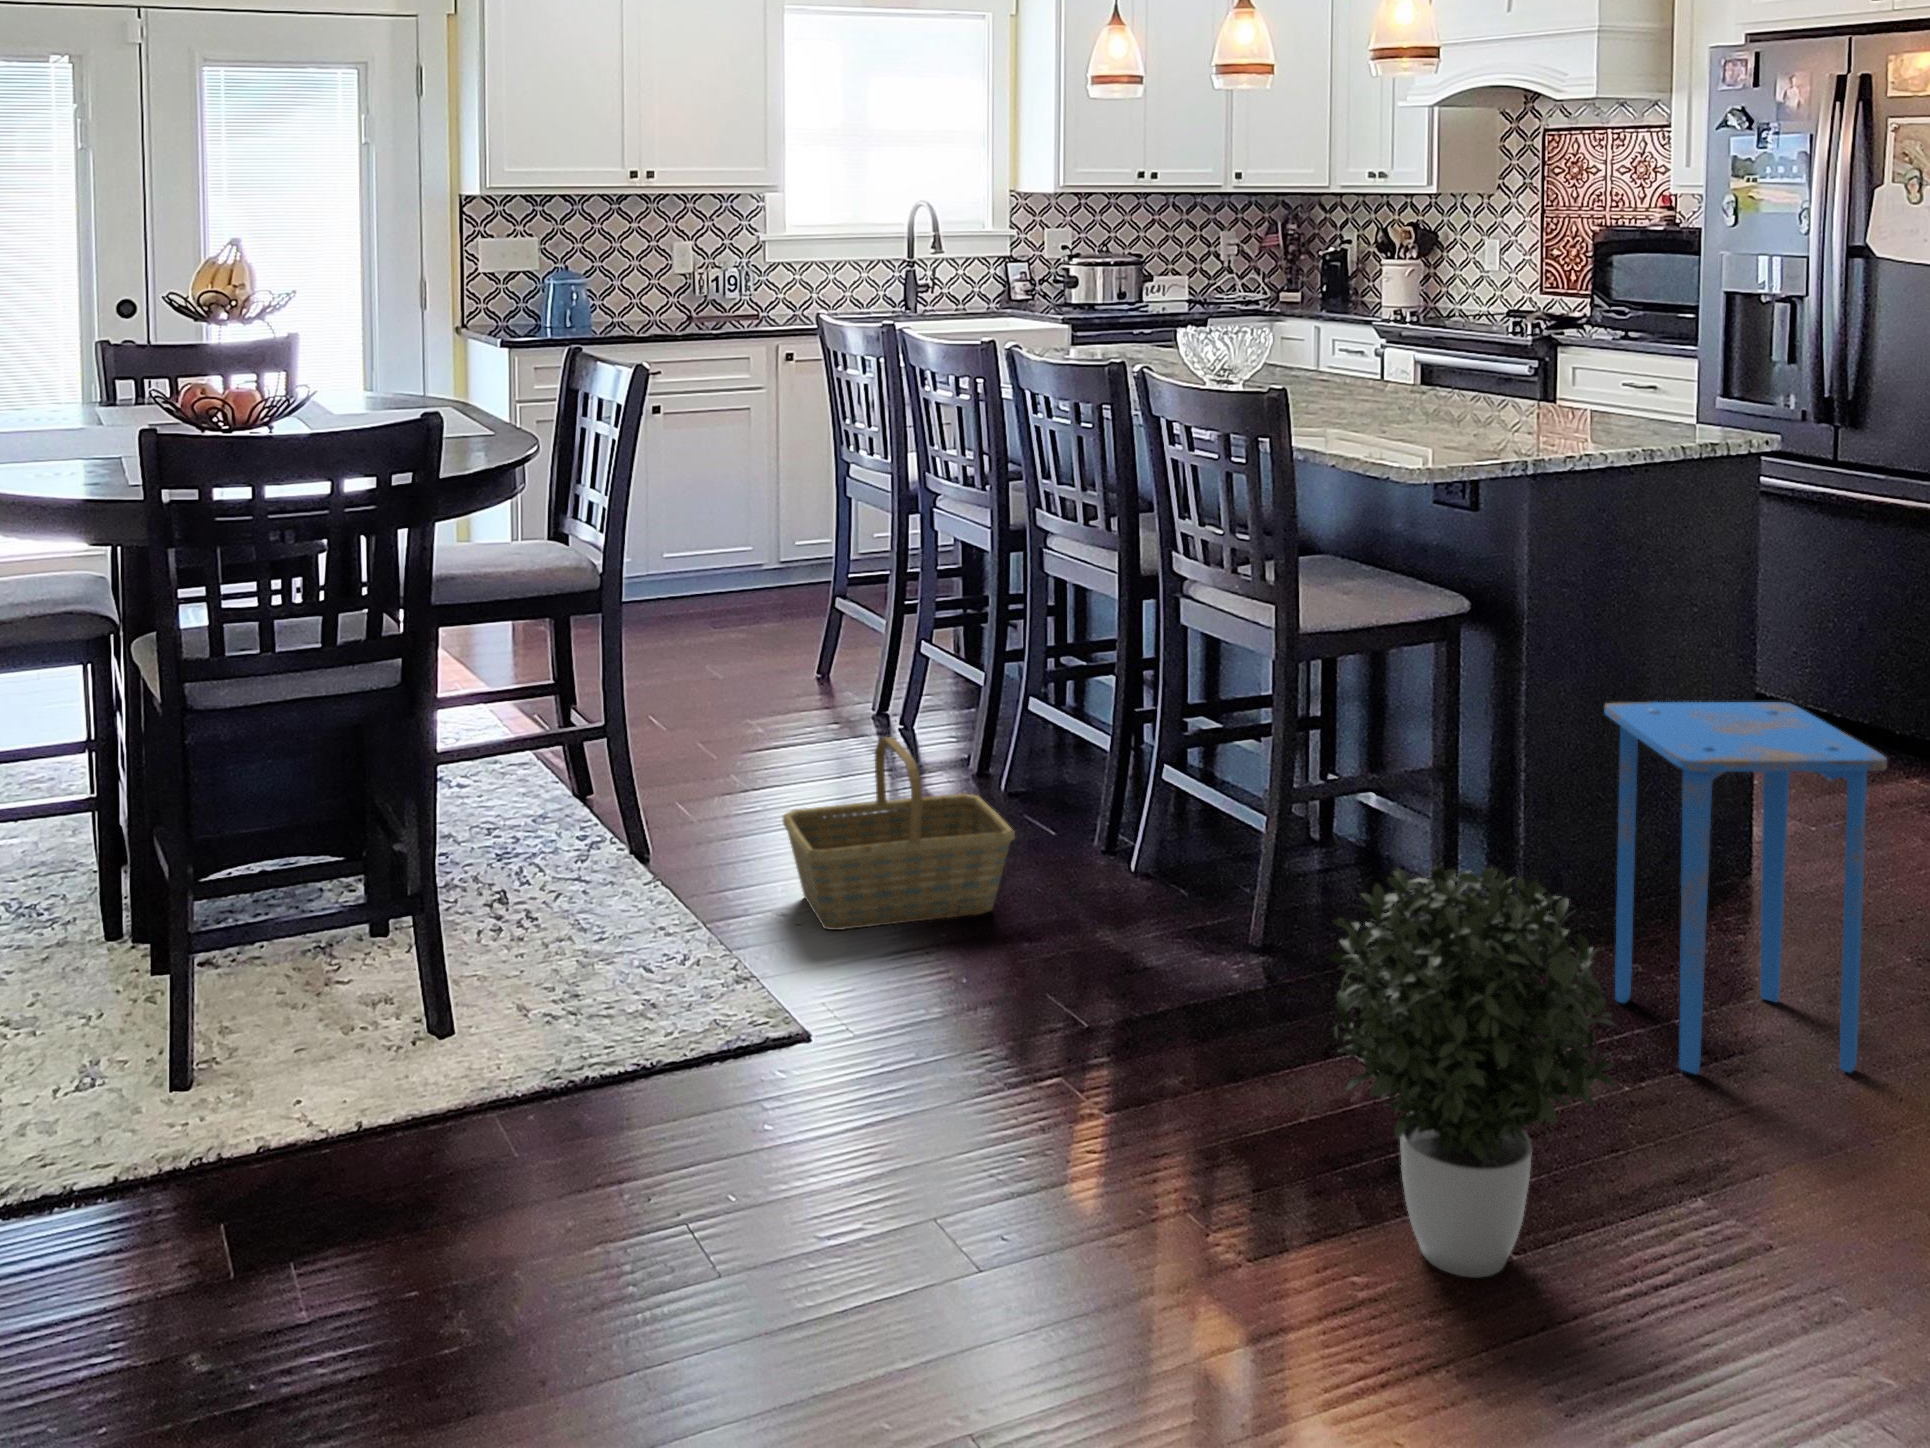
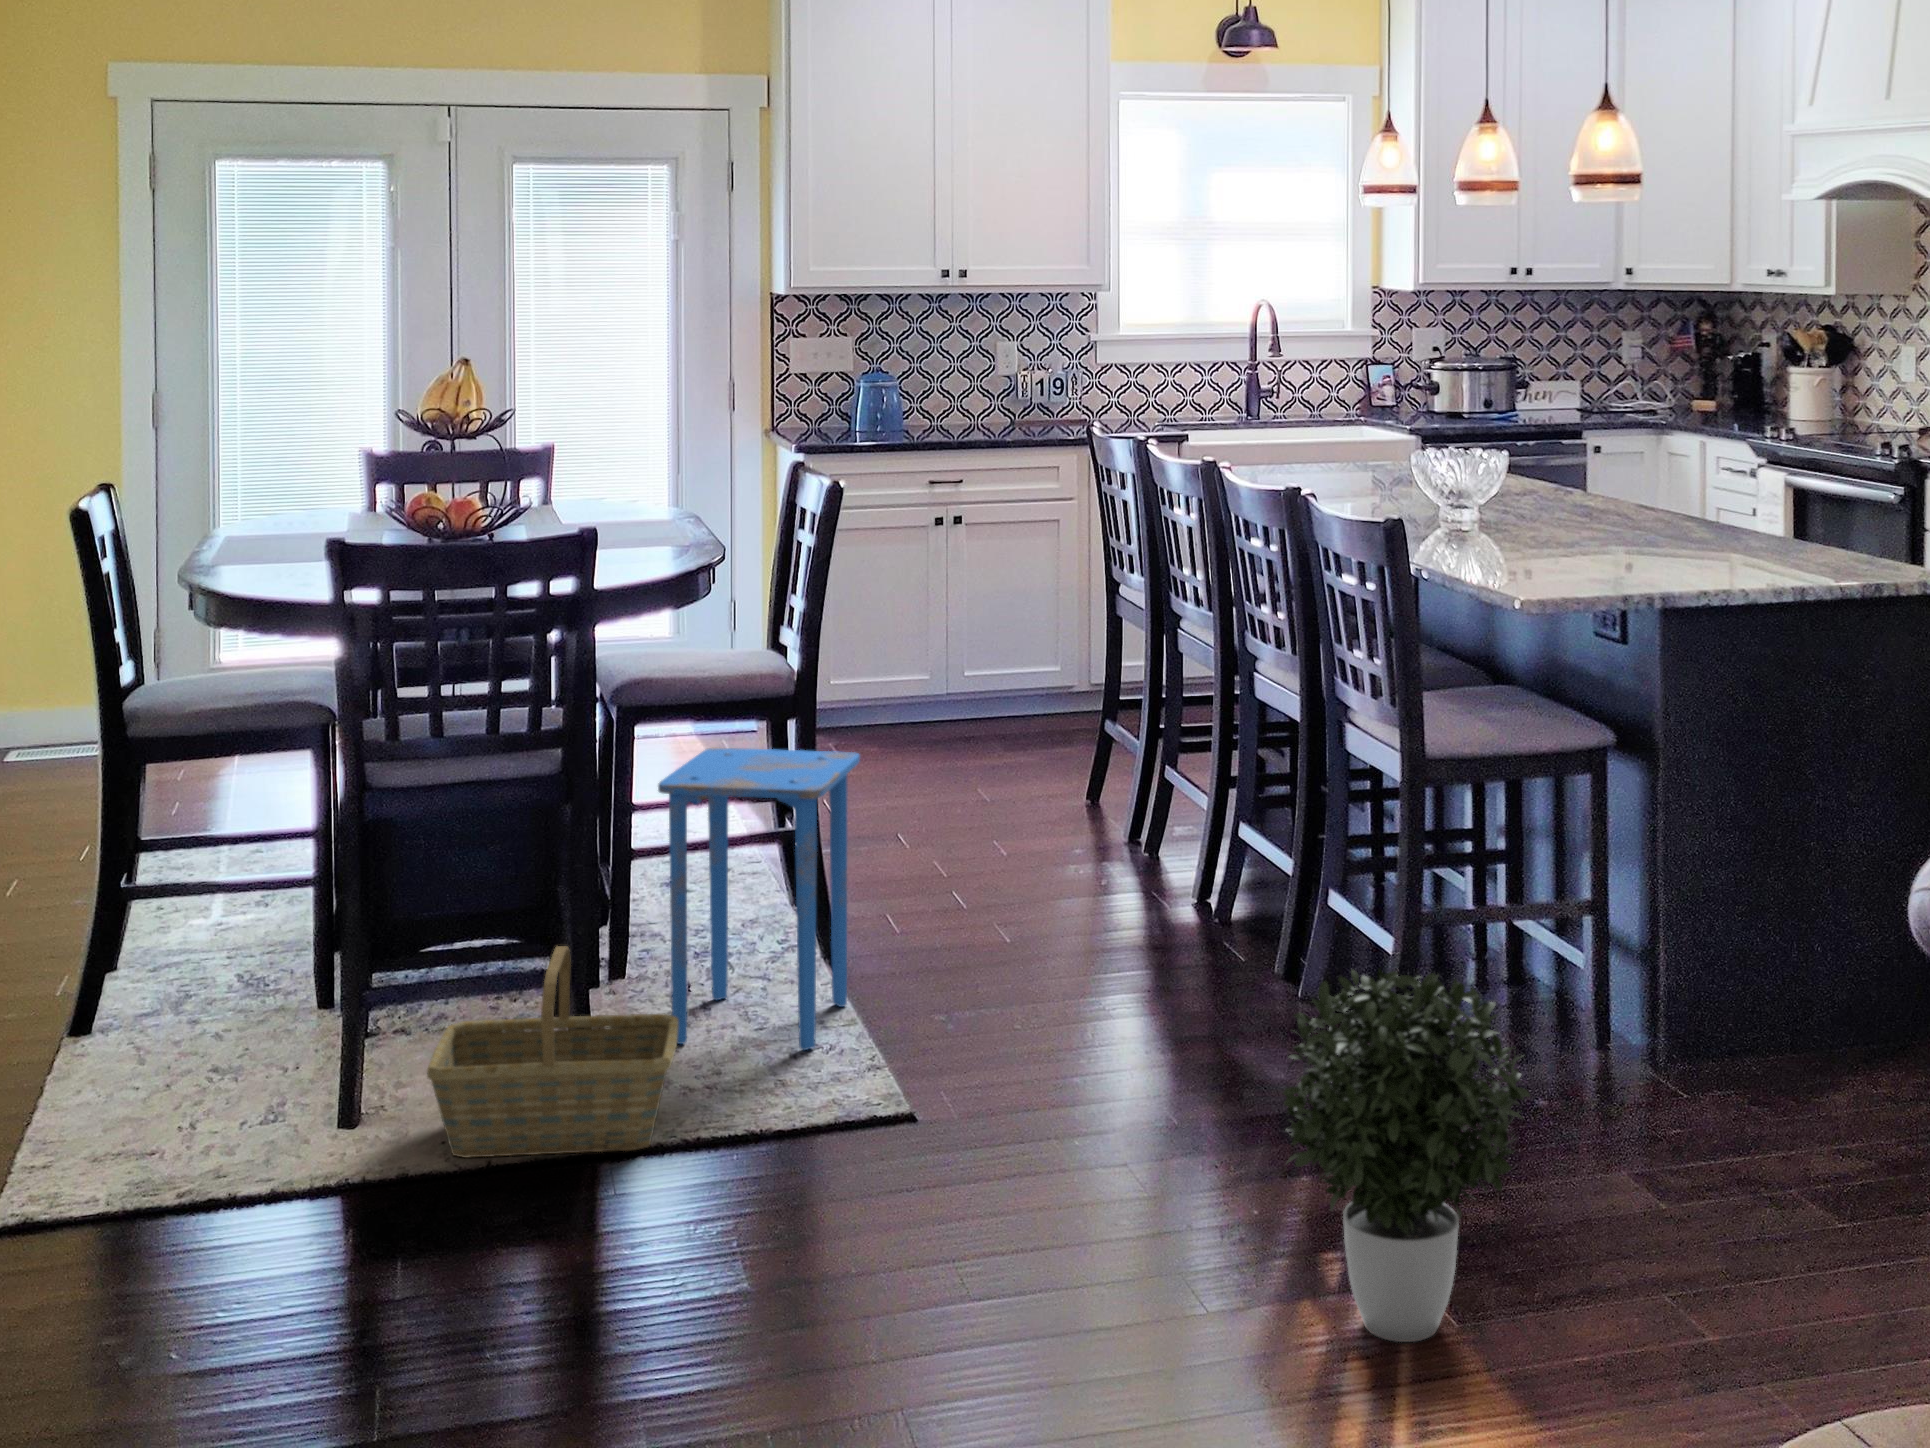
side table: present [1605,702,1887,1074] -> present [658,748,860,1050]
basket: present [783,737,1015,930] -> present [427,946,678,1157]

